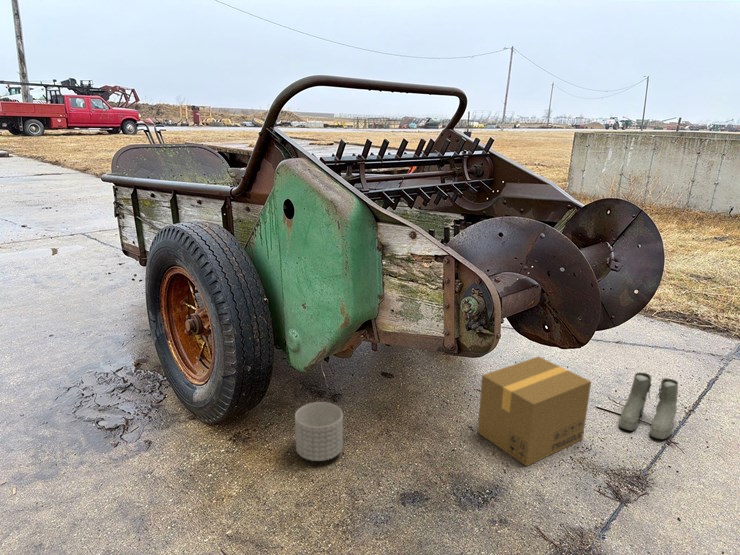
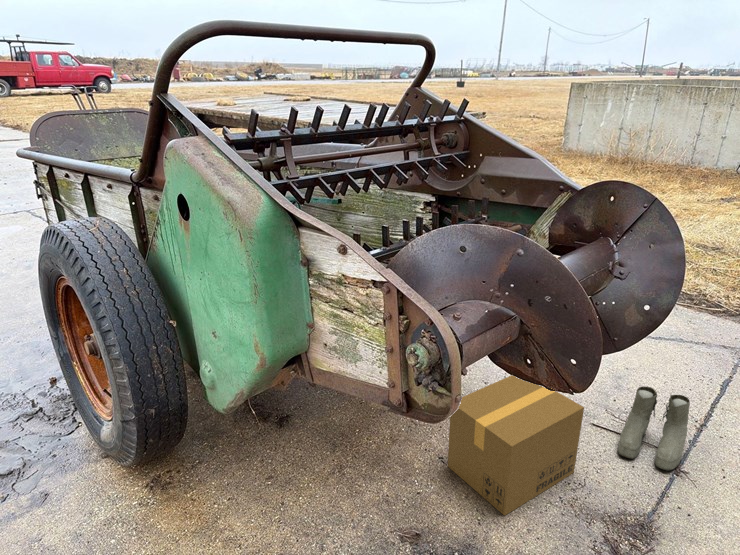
planter: present [295,402,343,461] -> none [219,441,282,518]

